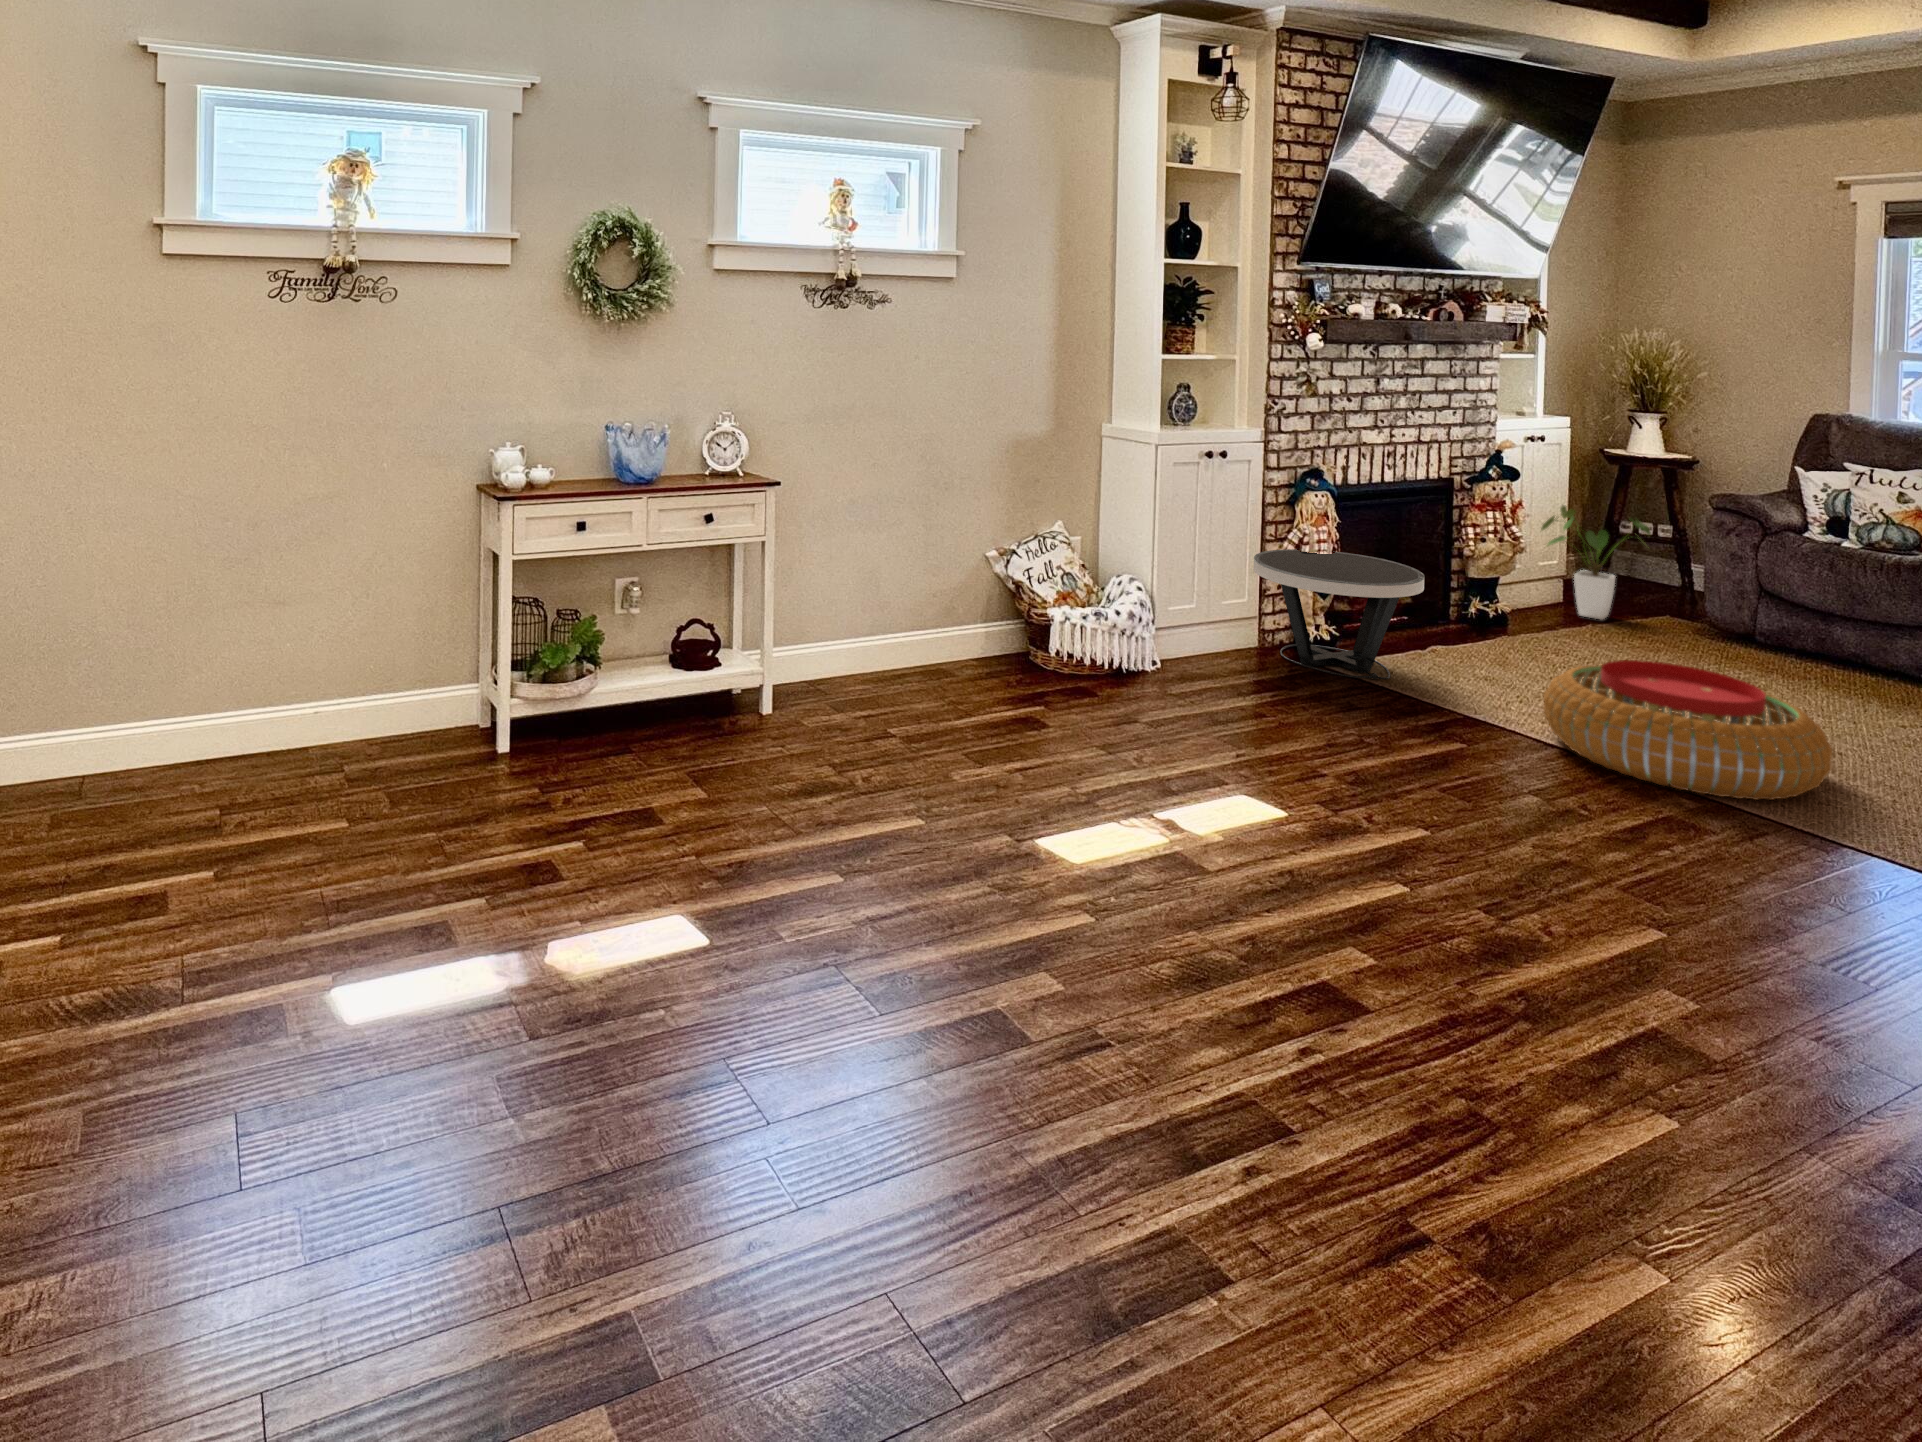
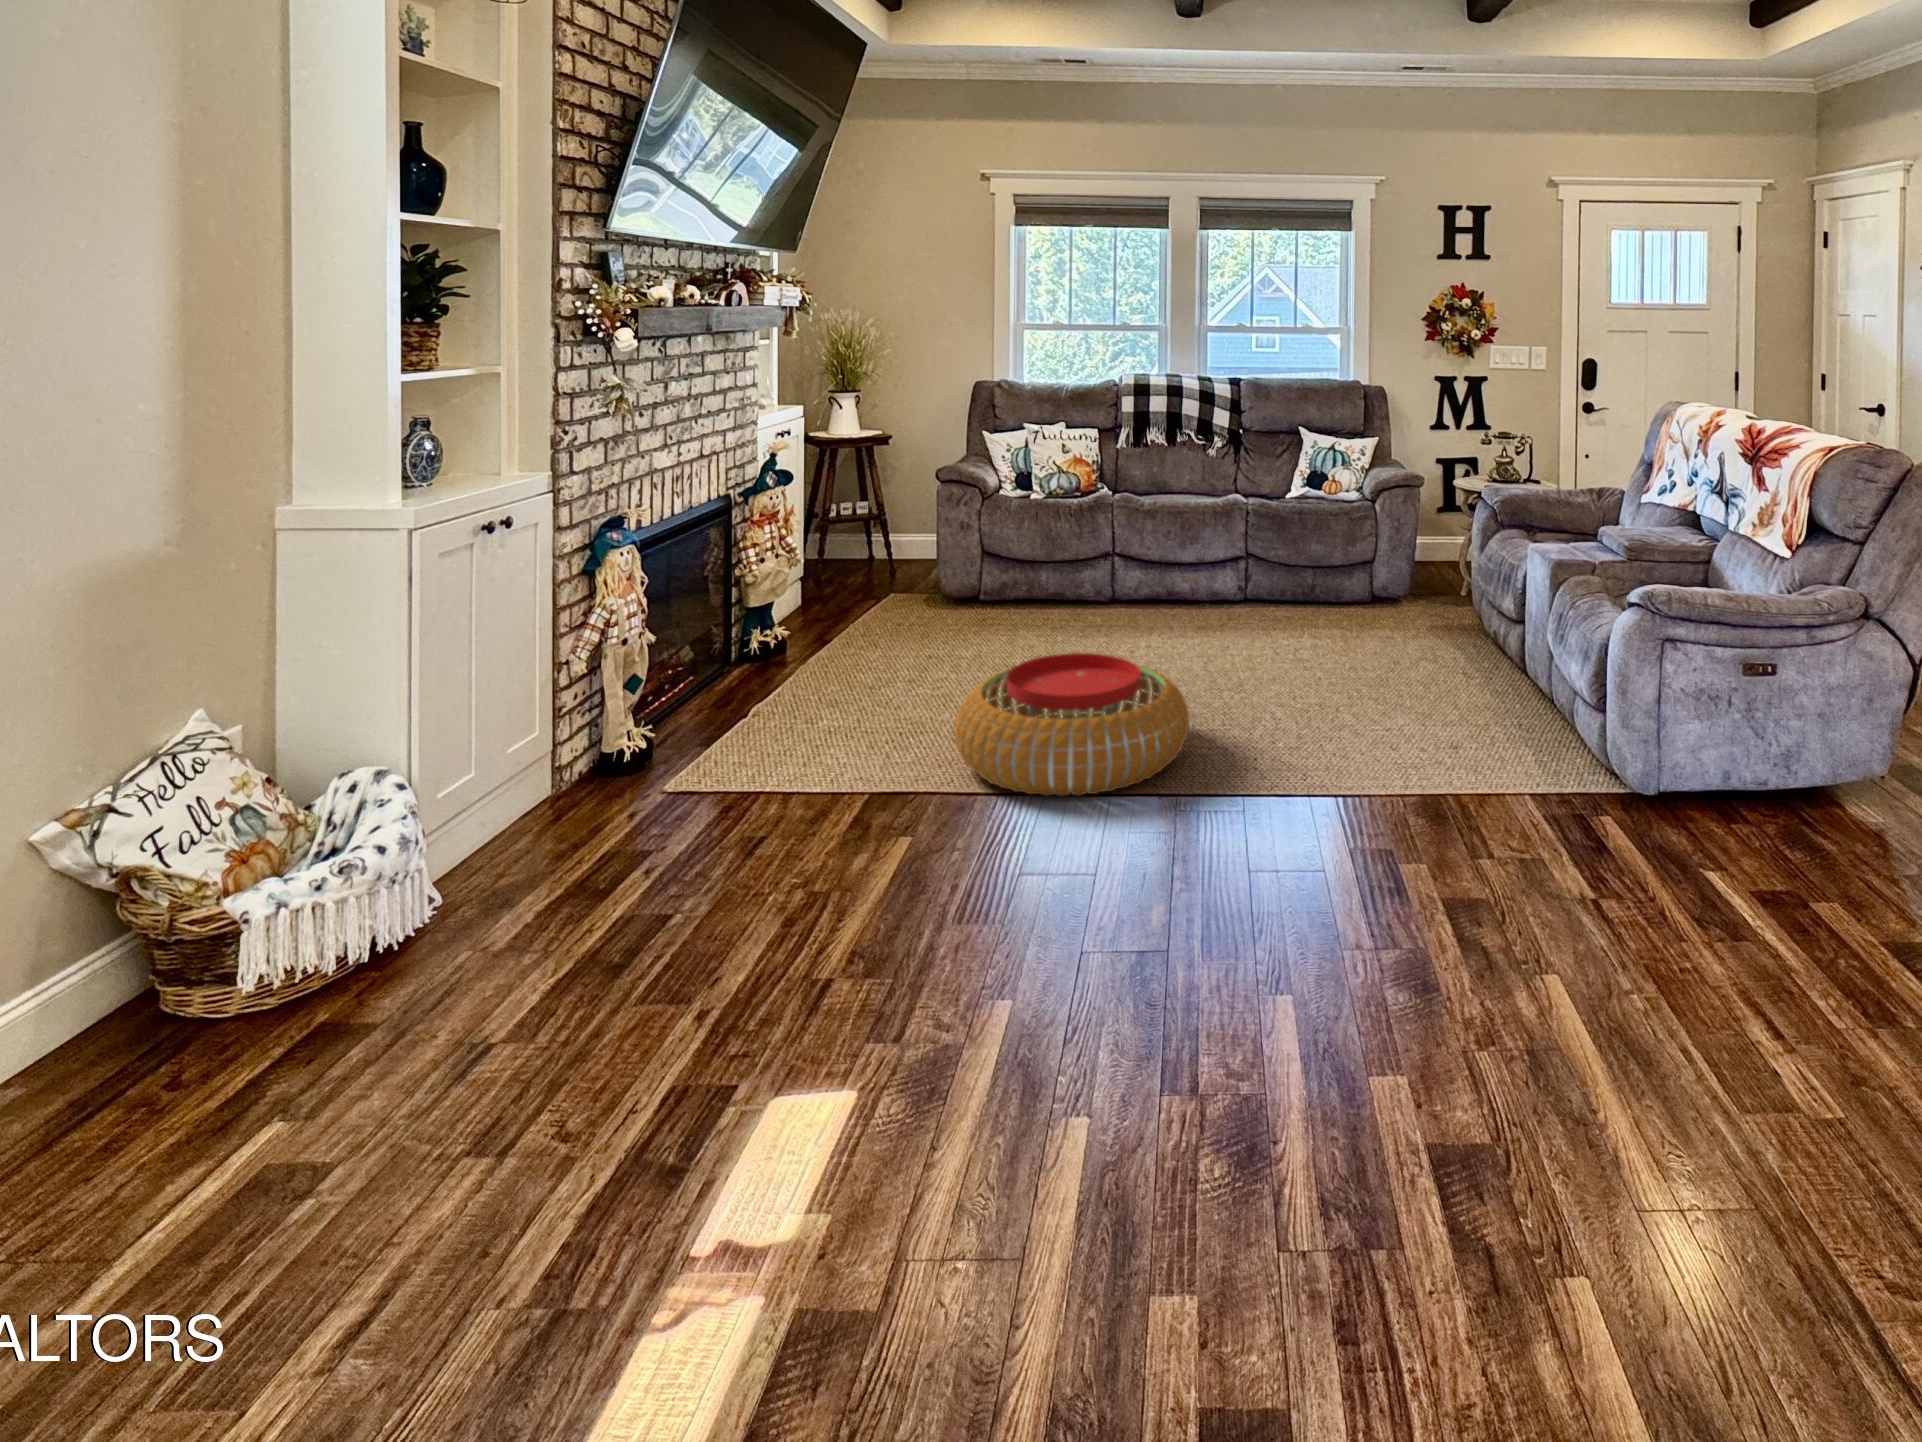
house plant: present [1542,506,1650,619] -> none [795,501,900,615]
side table: present [1253,549,1424,679] -> none [556,616,788,799]

